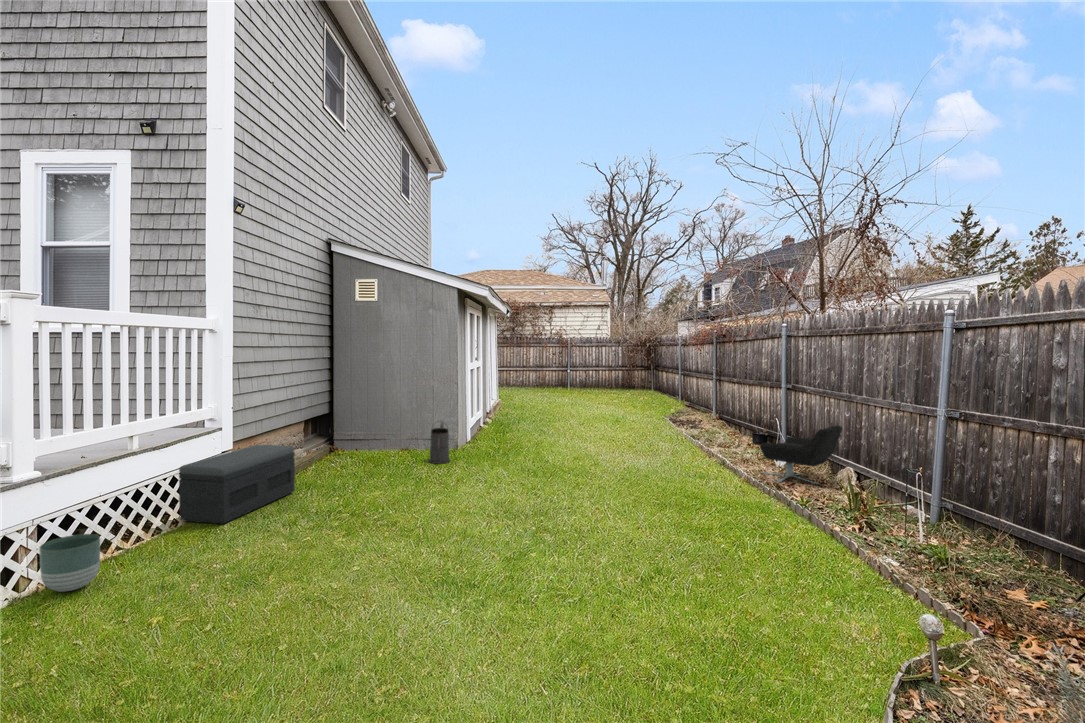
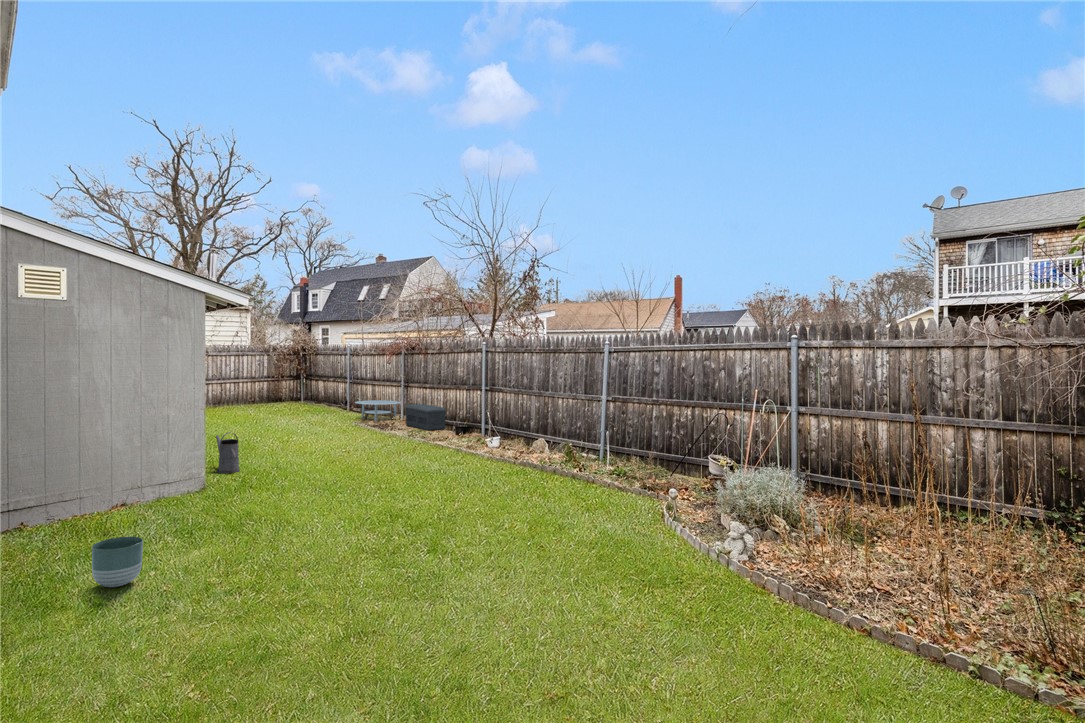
round table: none [661,394,714,420] -> present [355,400,401,423]
lounge chair: present [760,426,842,484] -> none [486,412,535,453]
storage bench: present [179,445,295,524] -> present [406,404,445,431]

